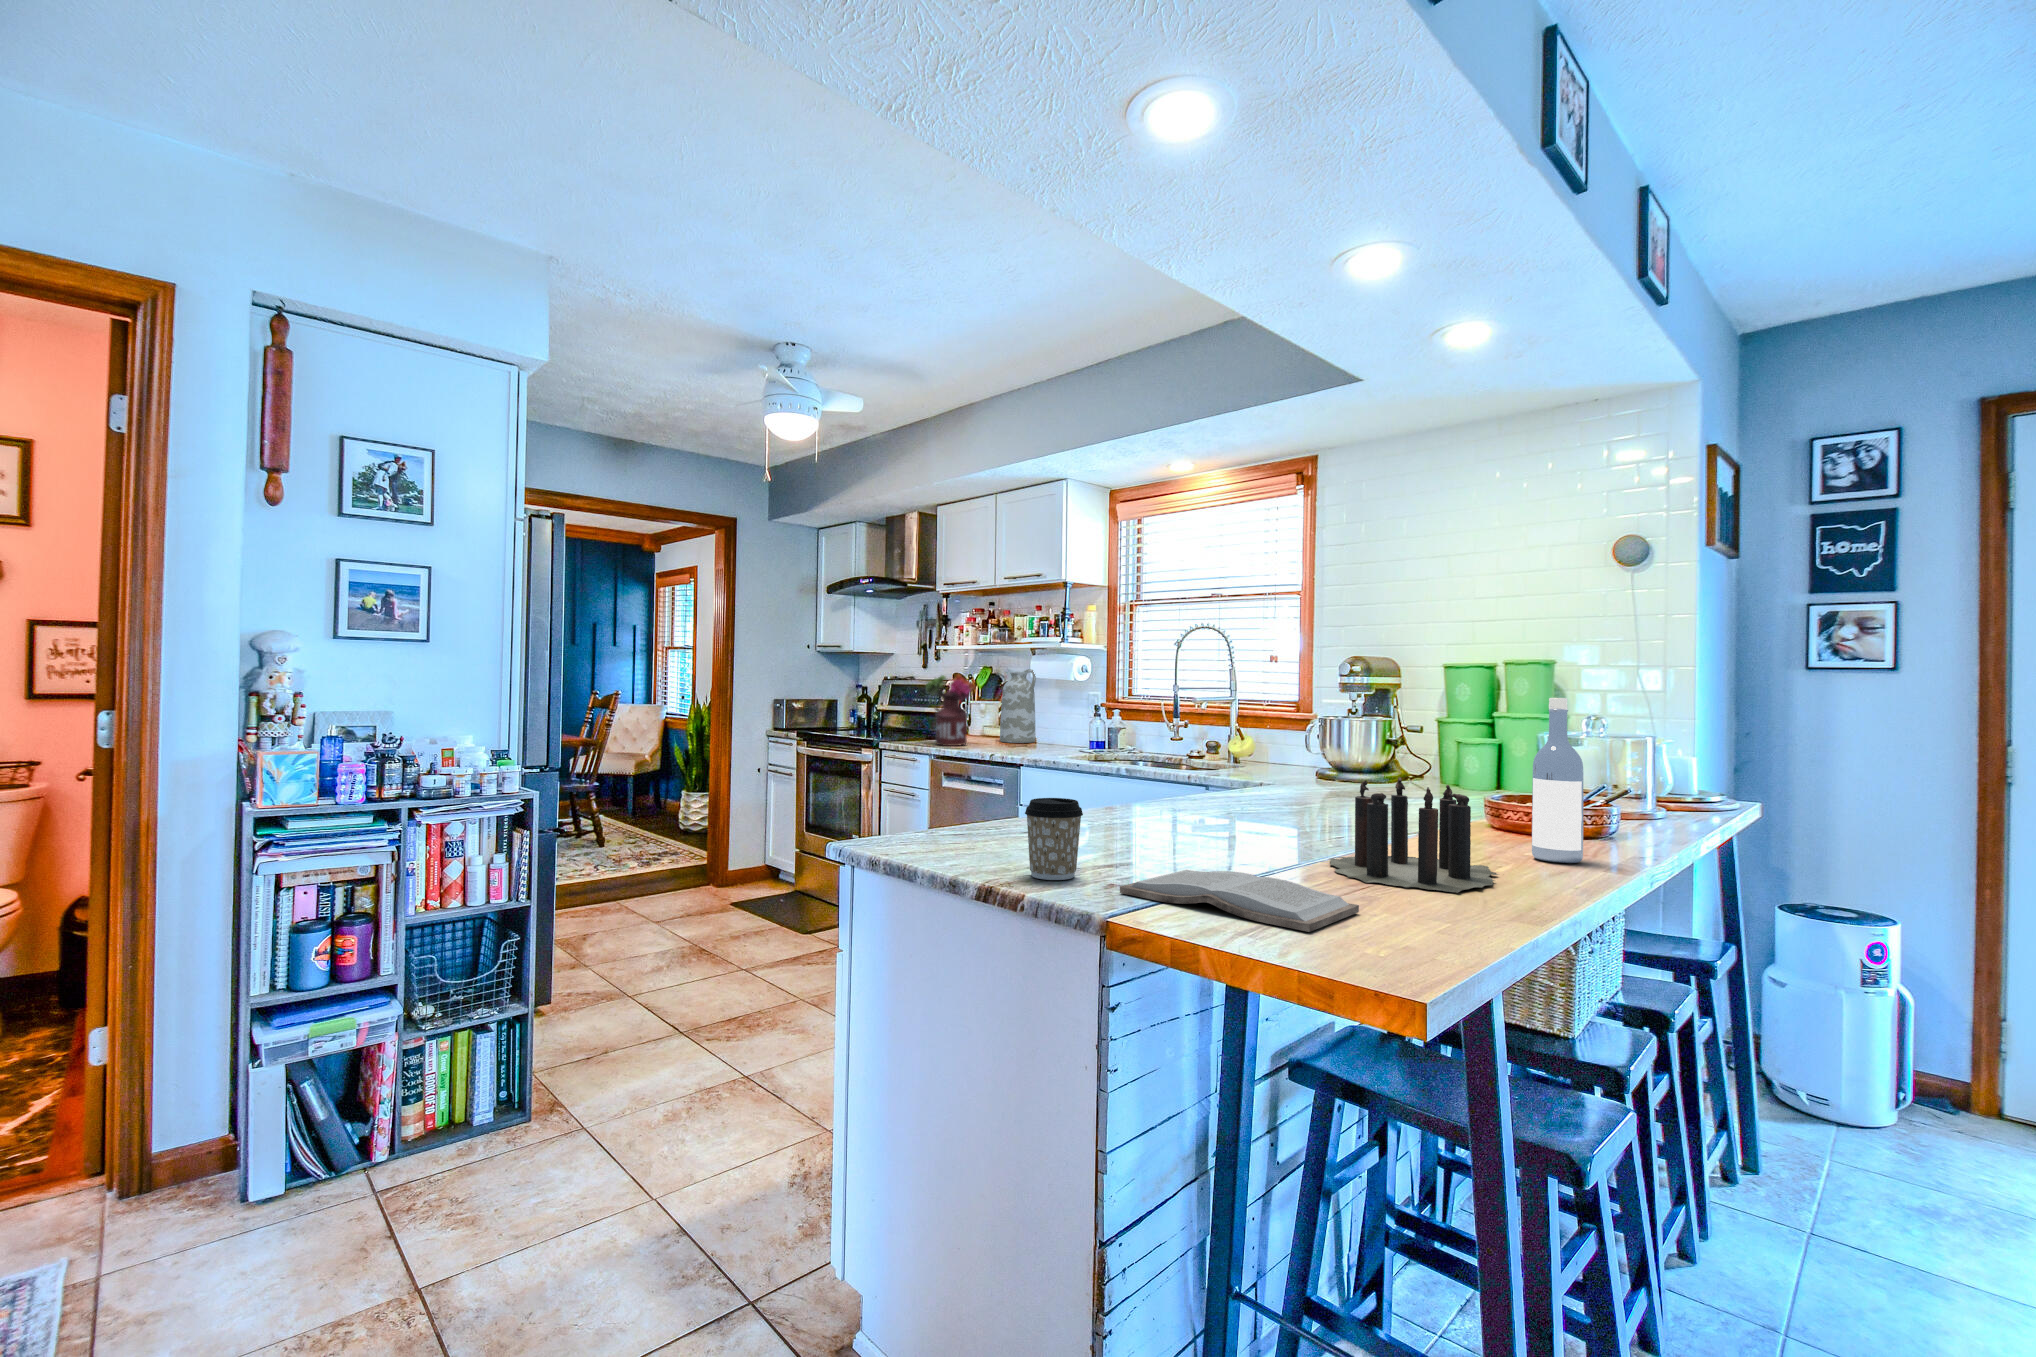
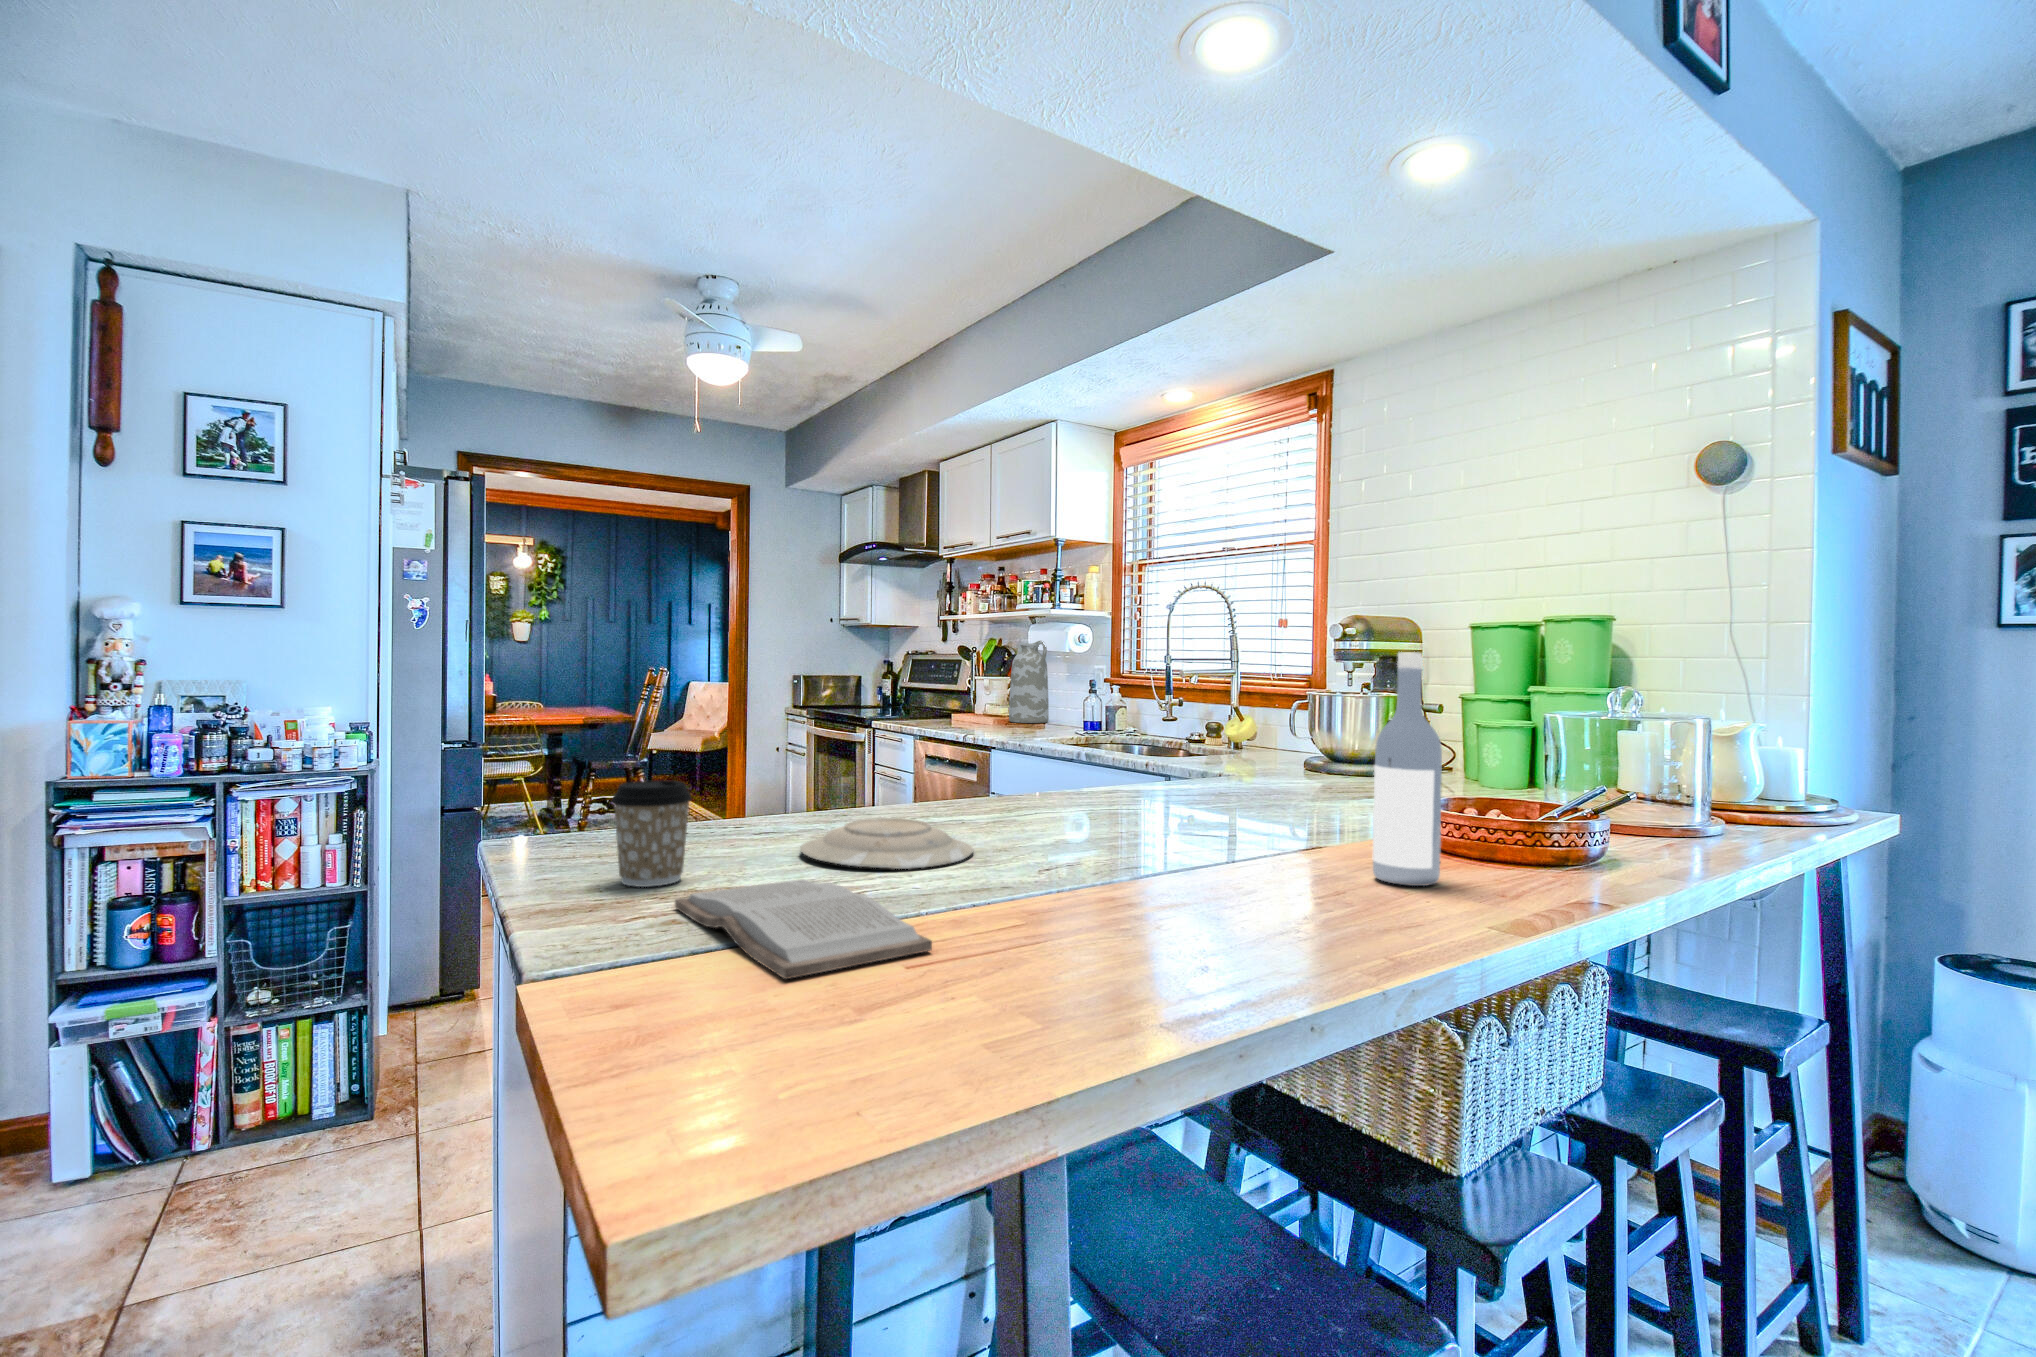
flower arrangement: present [926,674,975,746] -> none [914,645,972,725]
candle: present [1330,778,1498,893] -> none [1016,761,1275,926]
plate: none [1104,825,1239,862] -> present [800,818,973,869]

